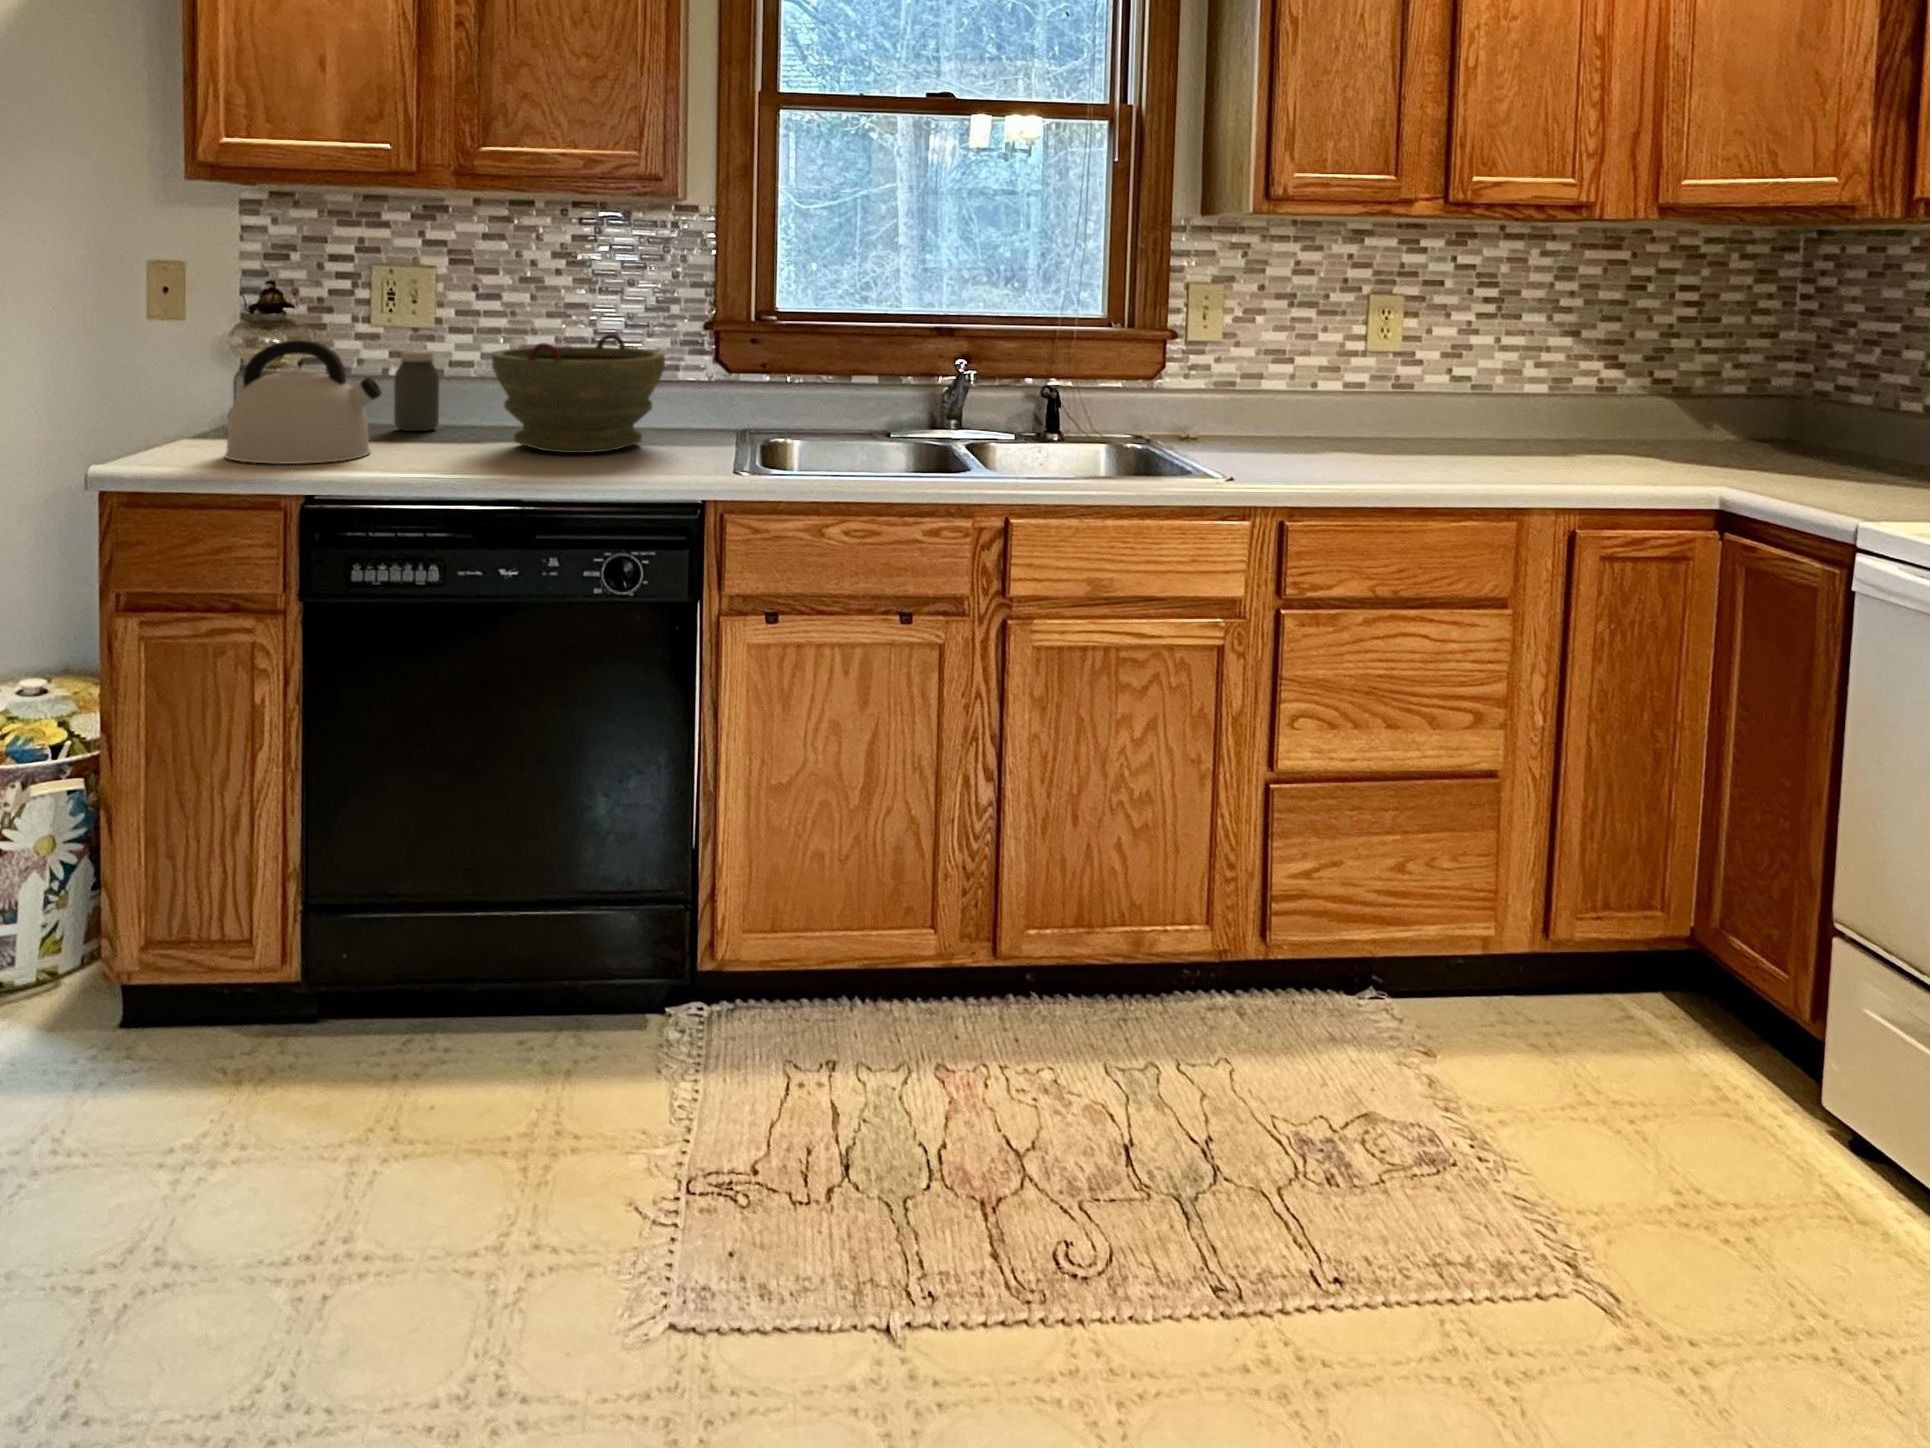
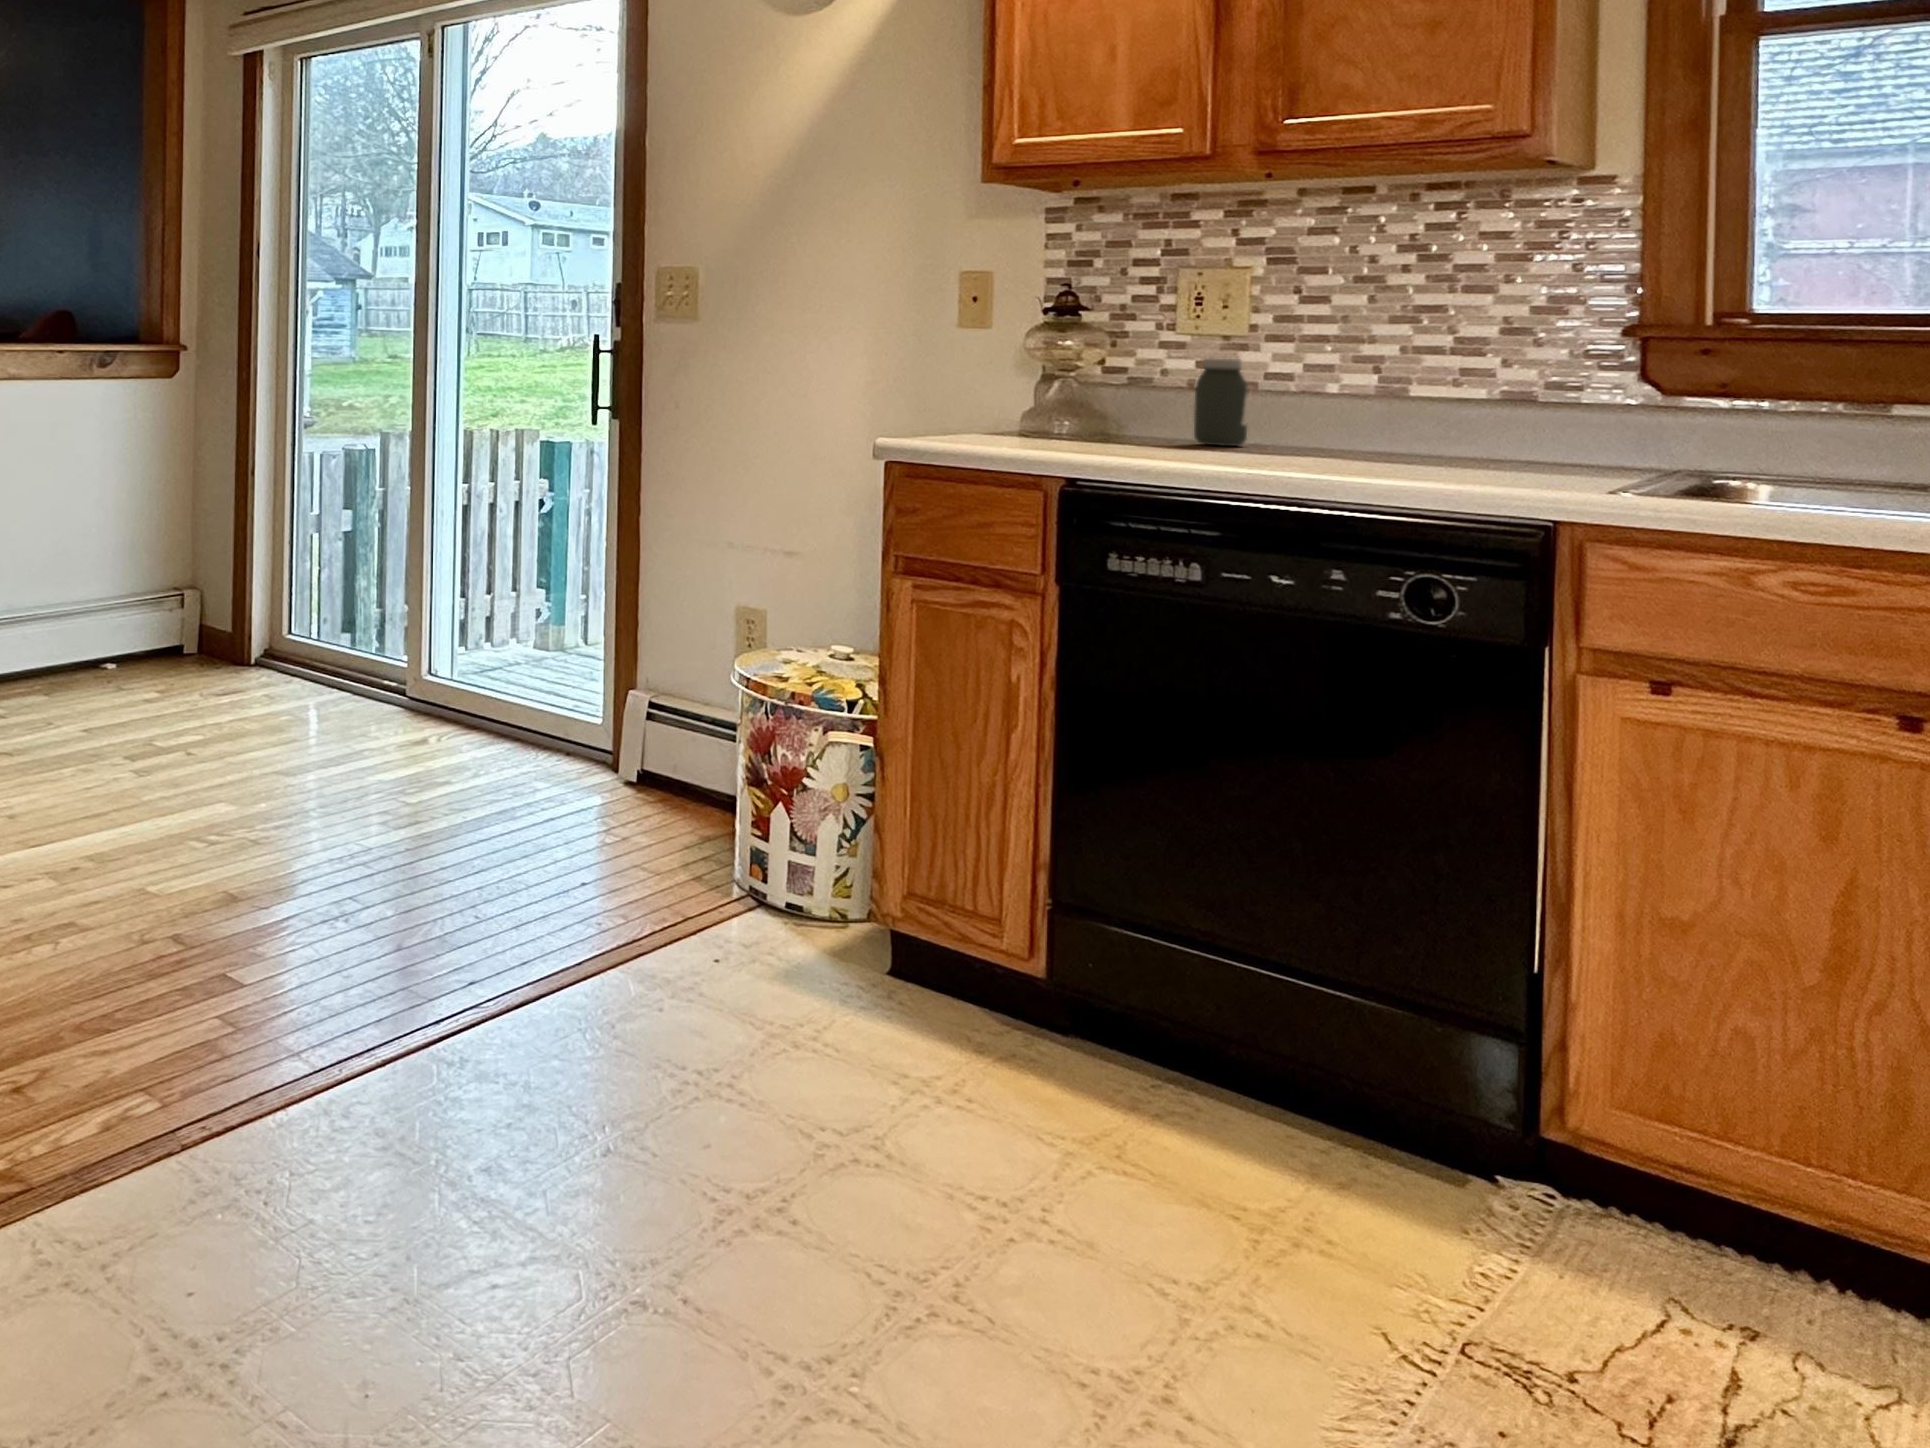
bowl: present [492,334,665,453] -> none [1292,332,1536,470]
kettle: present [225,340,381,464] -> none [1002,331,1162,453]

